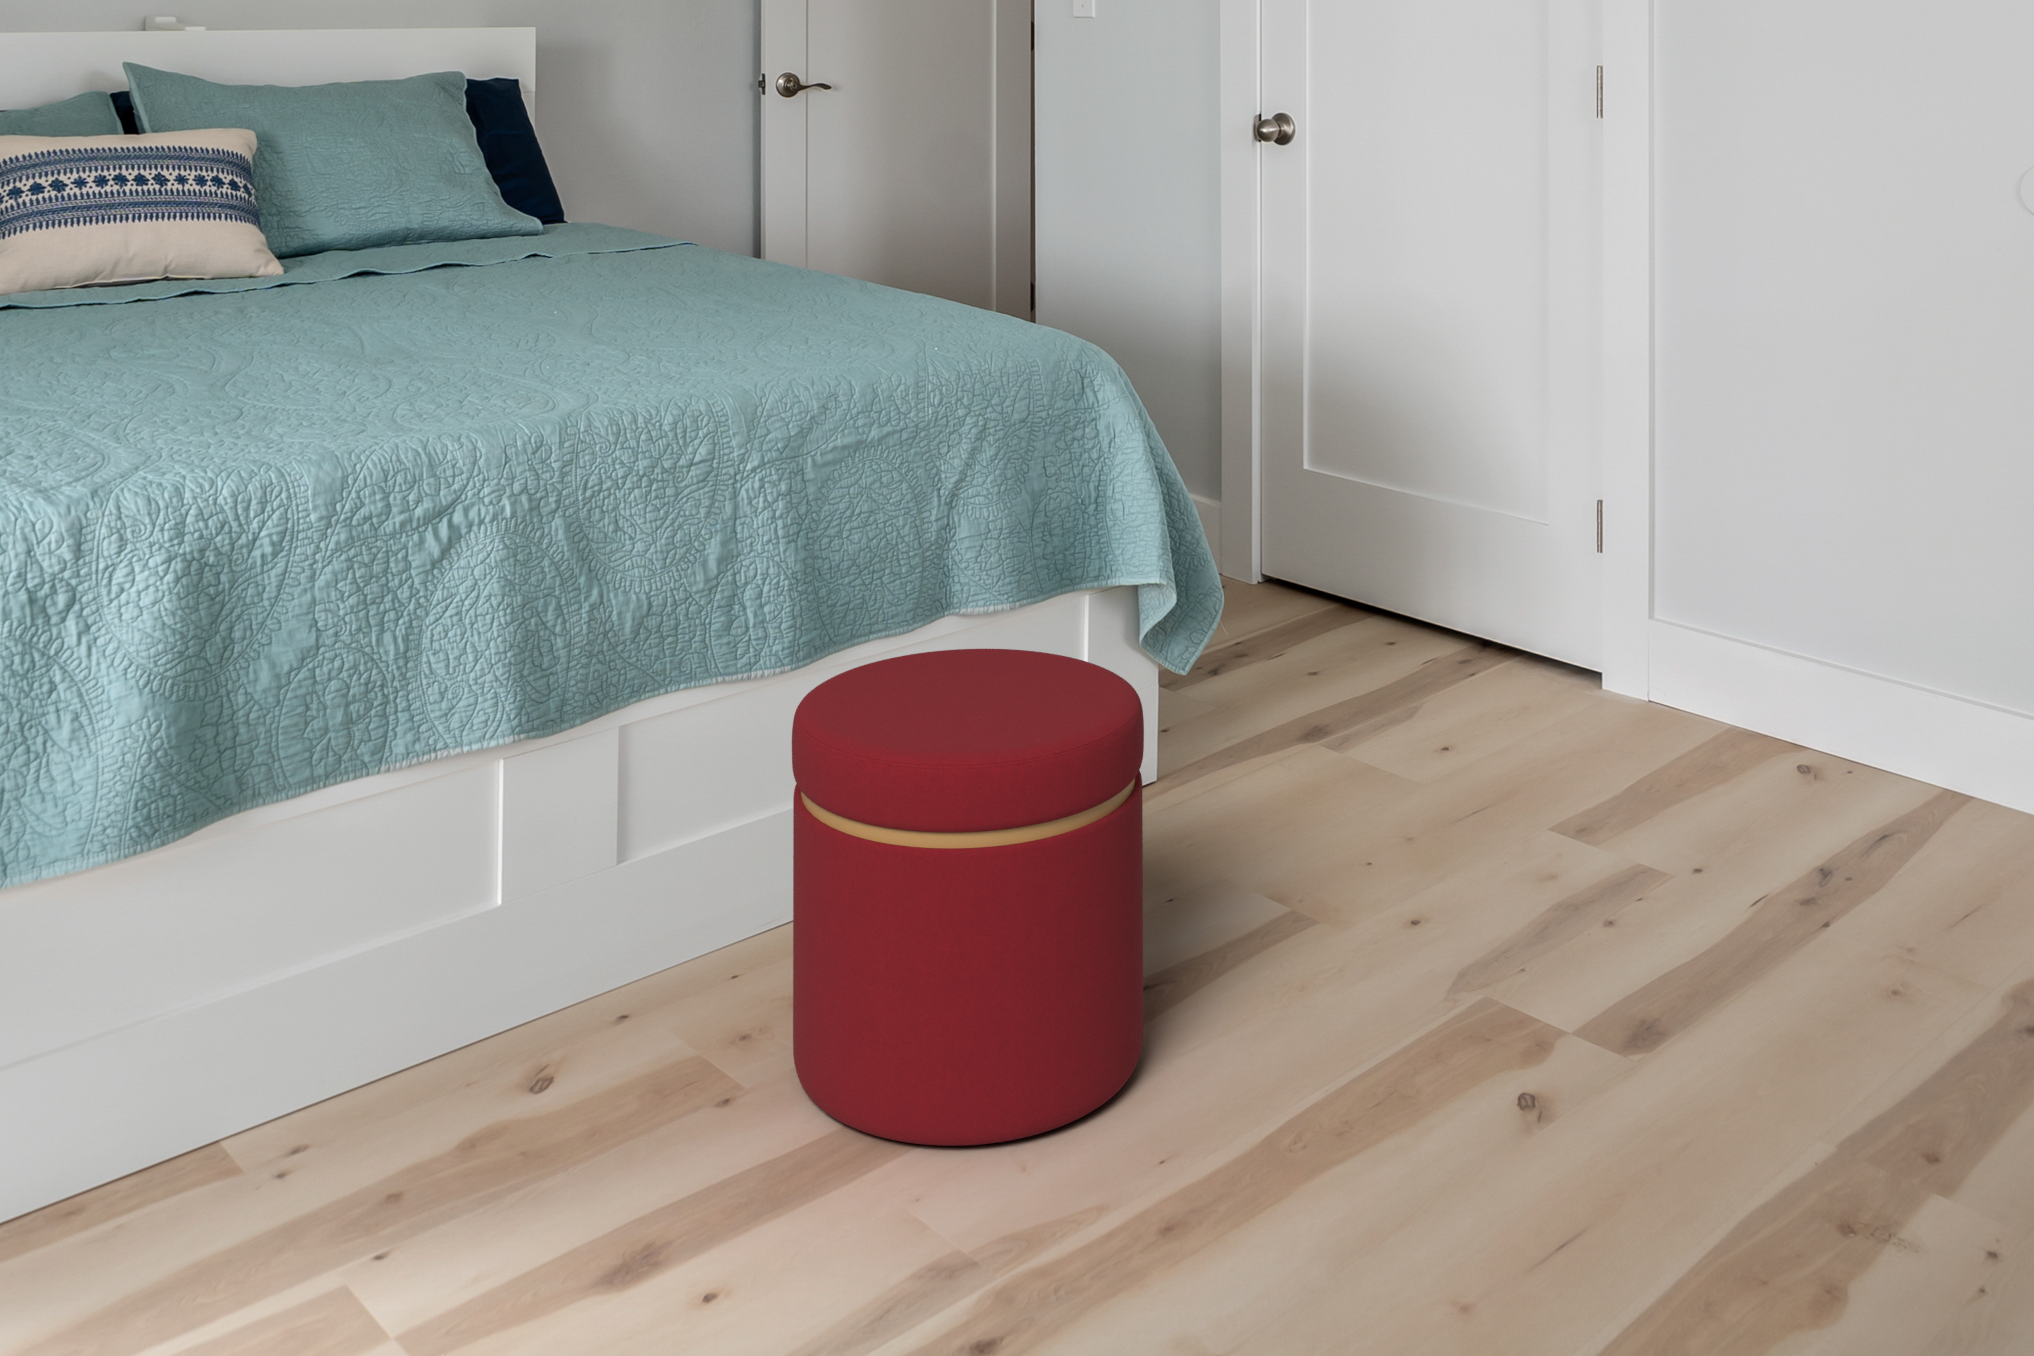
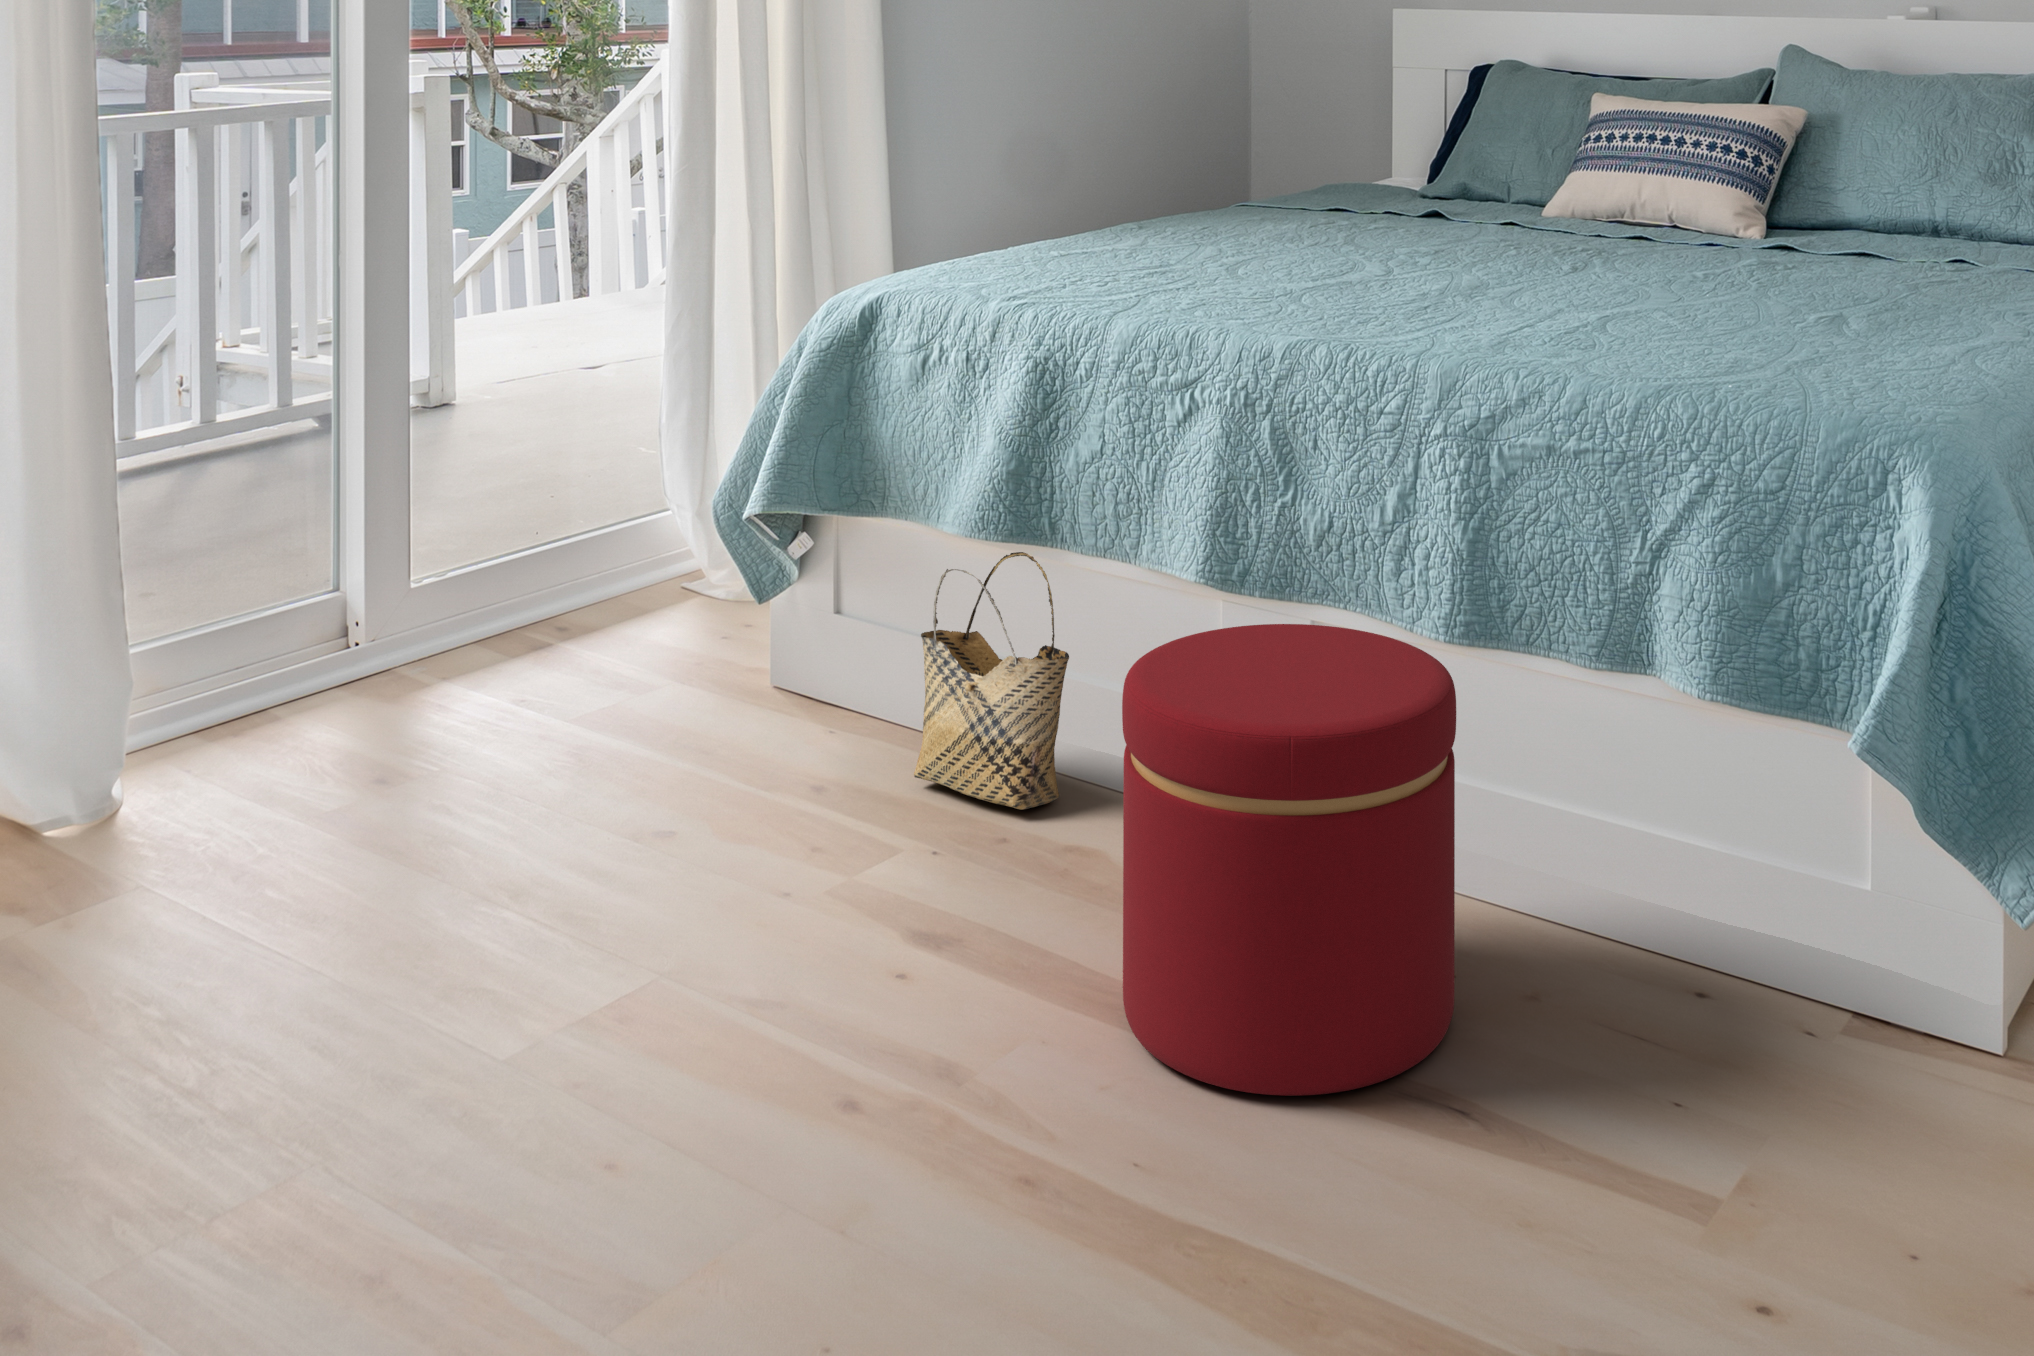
woven basket: none [81,830,346,1251] -> present [914,552,1069,809]

